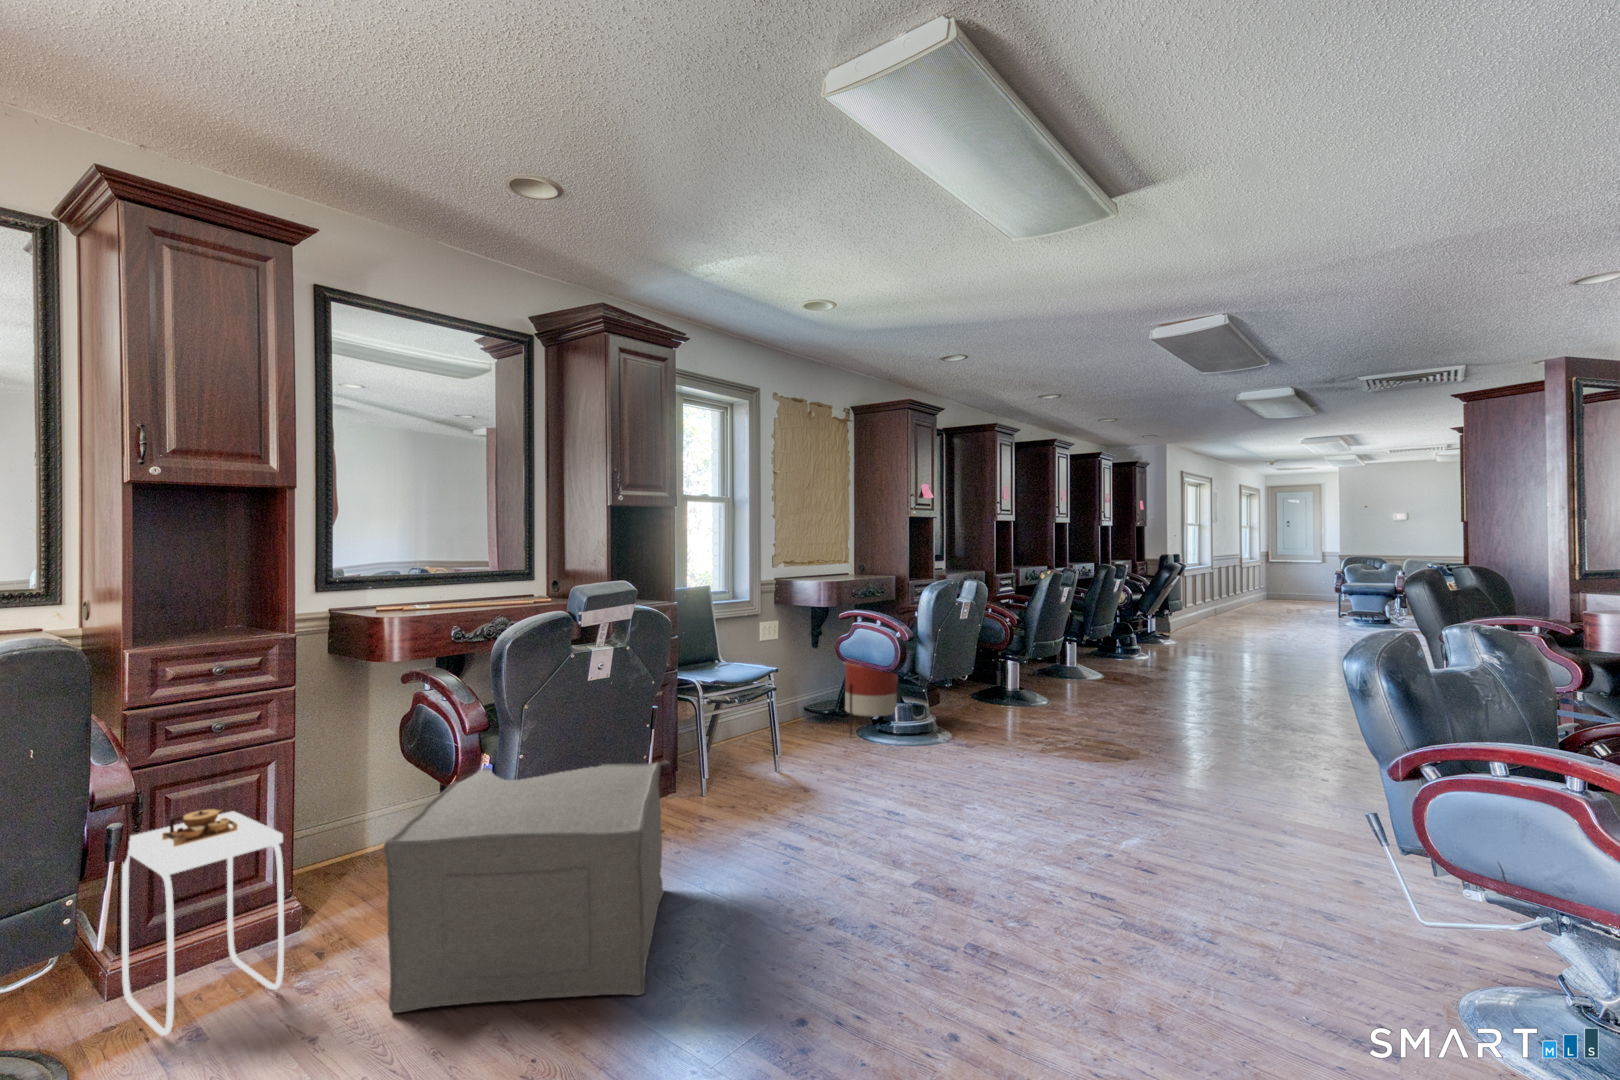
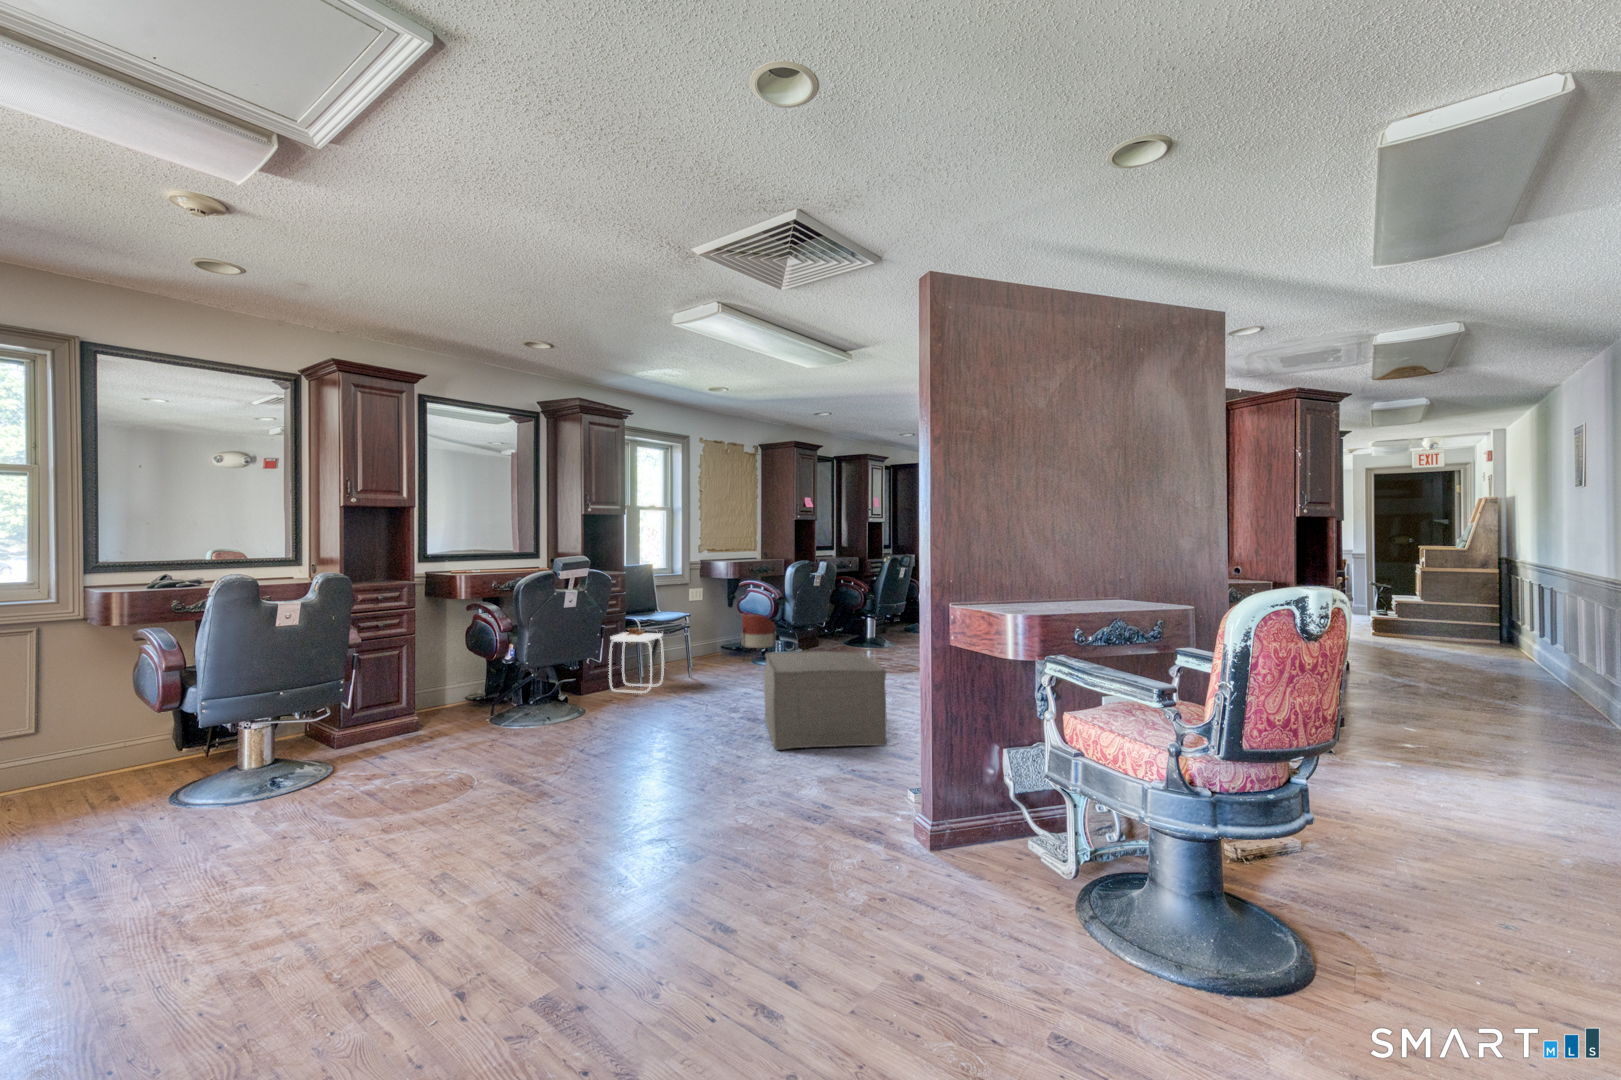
ottoman: present [384,763,664,1013] -> present [764,651,887,750]
side table: present [122,809,284,1036] -> present [609,628,664,693]

